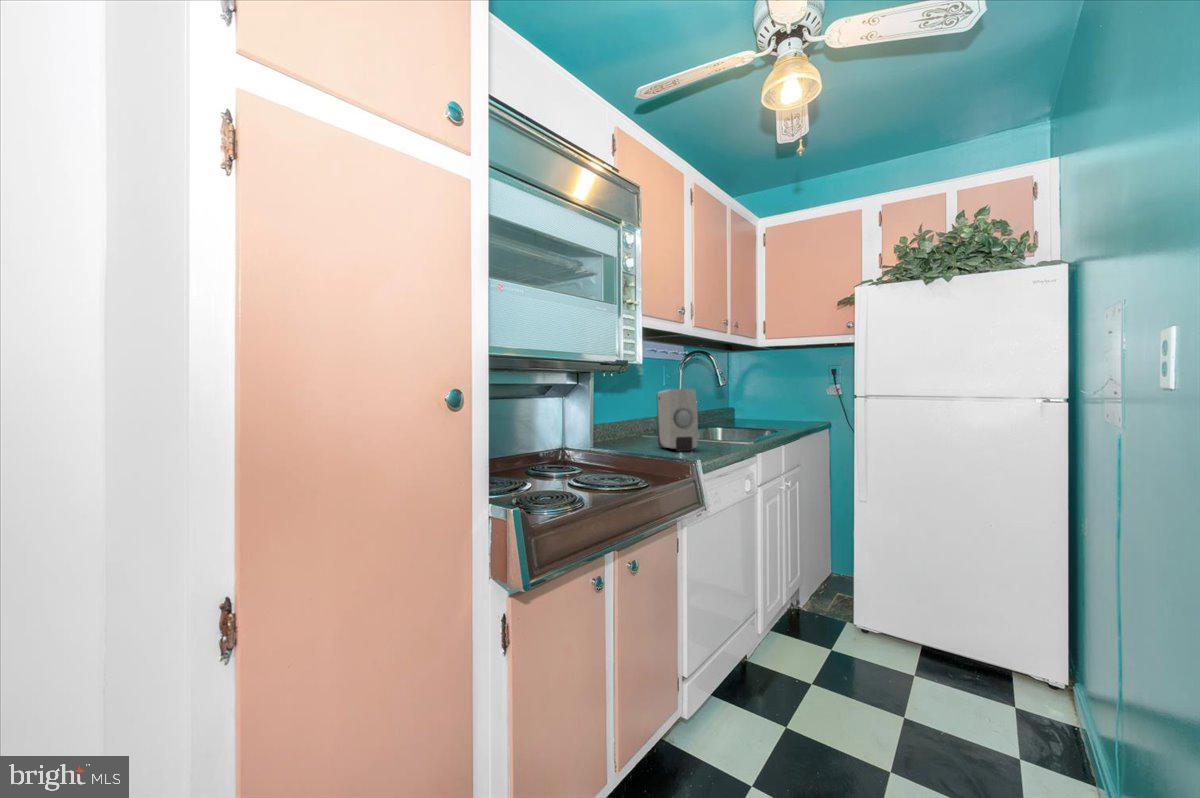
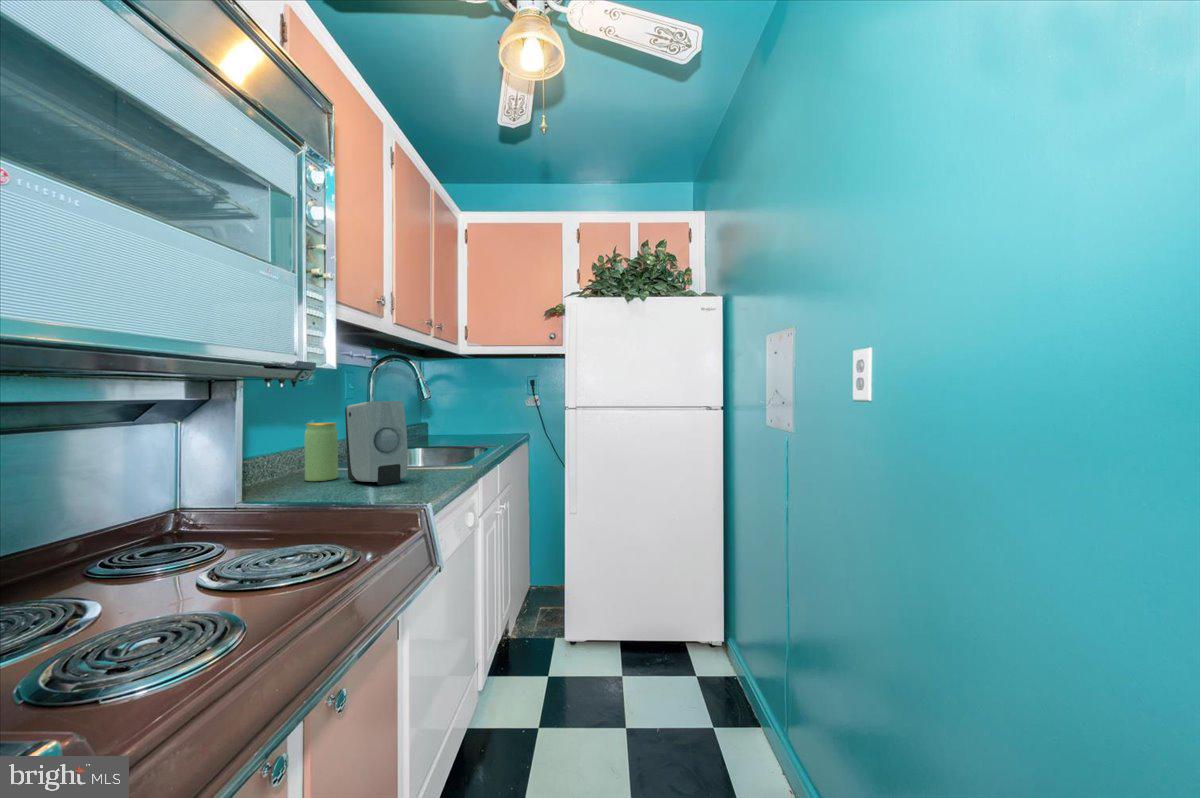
jar: none [632,404,653,445] -> present [305,423,338,481]

